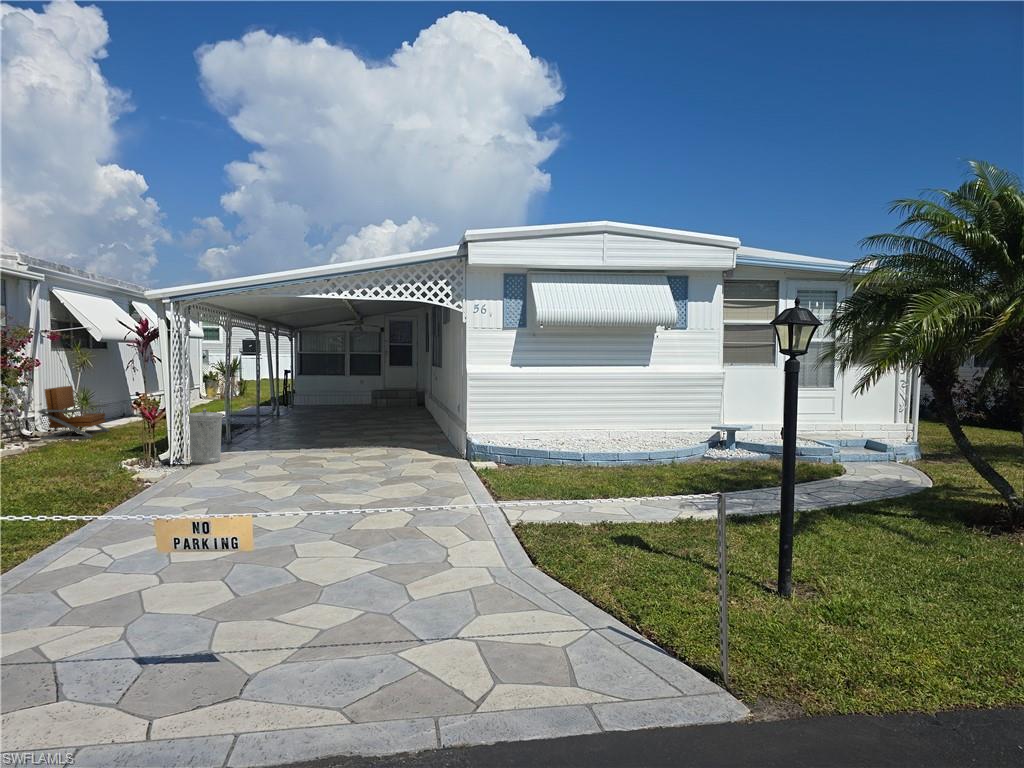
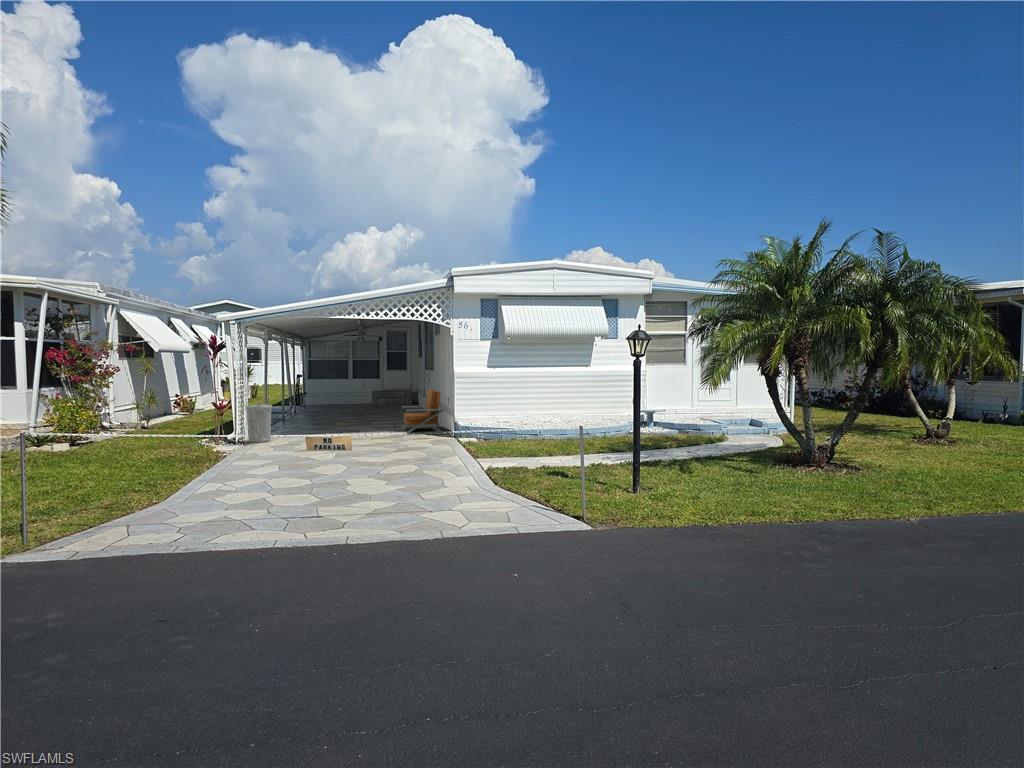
lounge chair: present [38,386,109,439] -> present [402,389,444,434]

